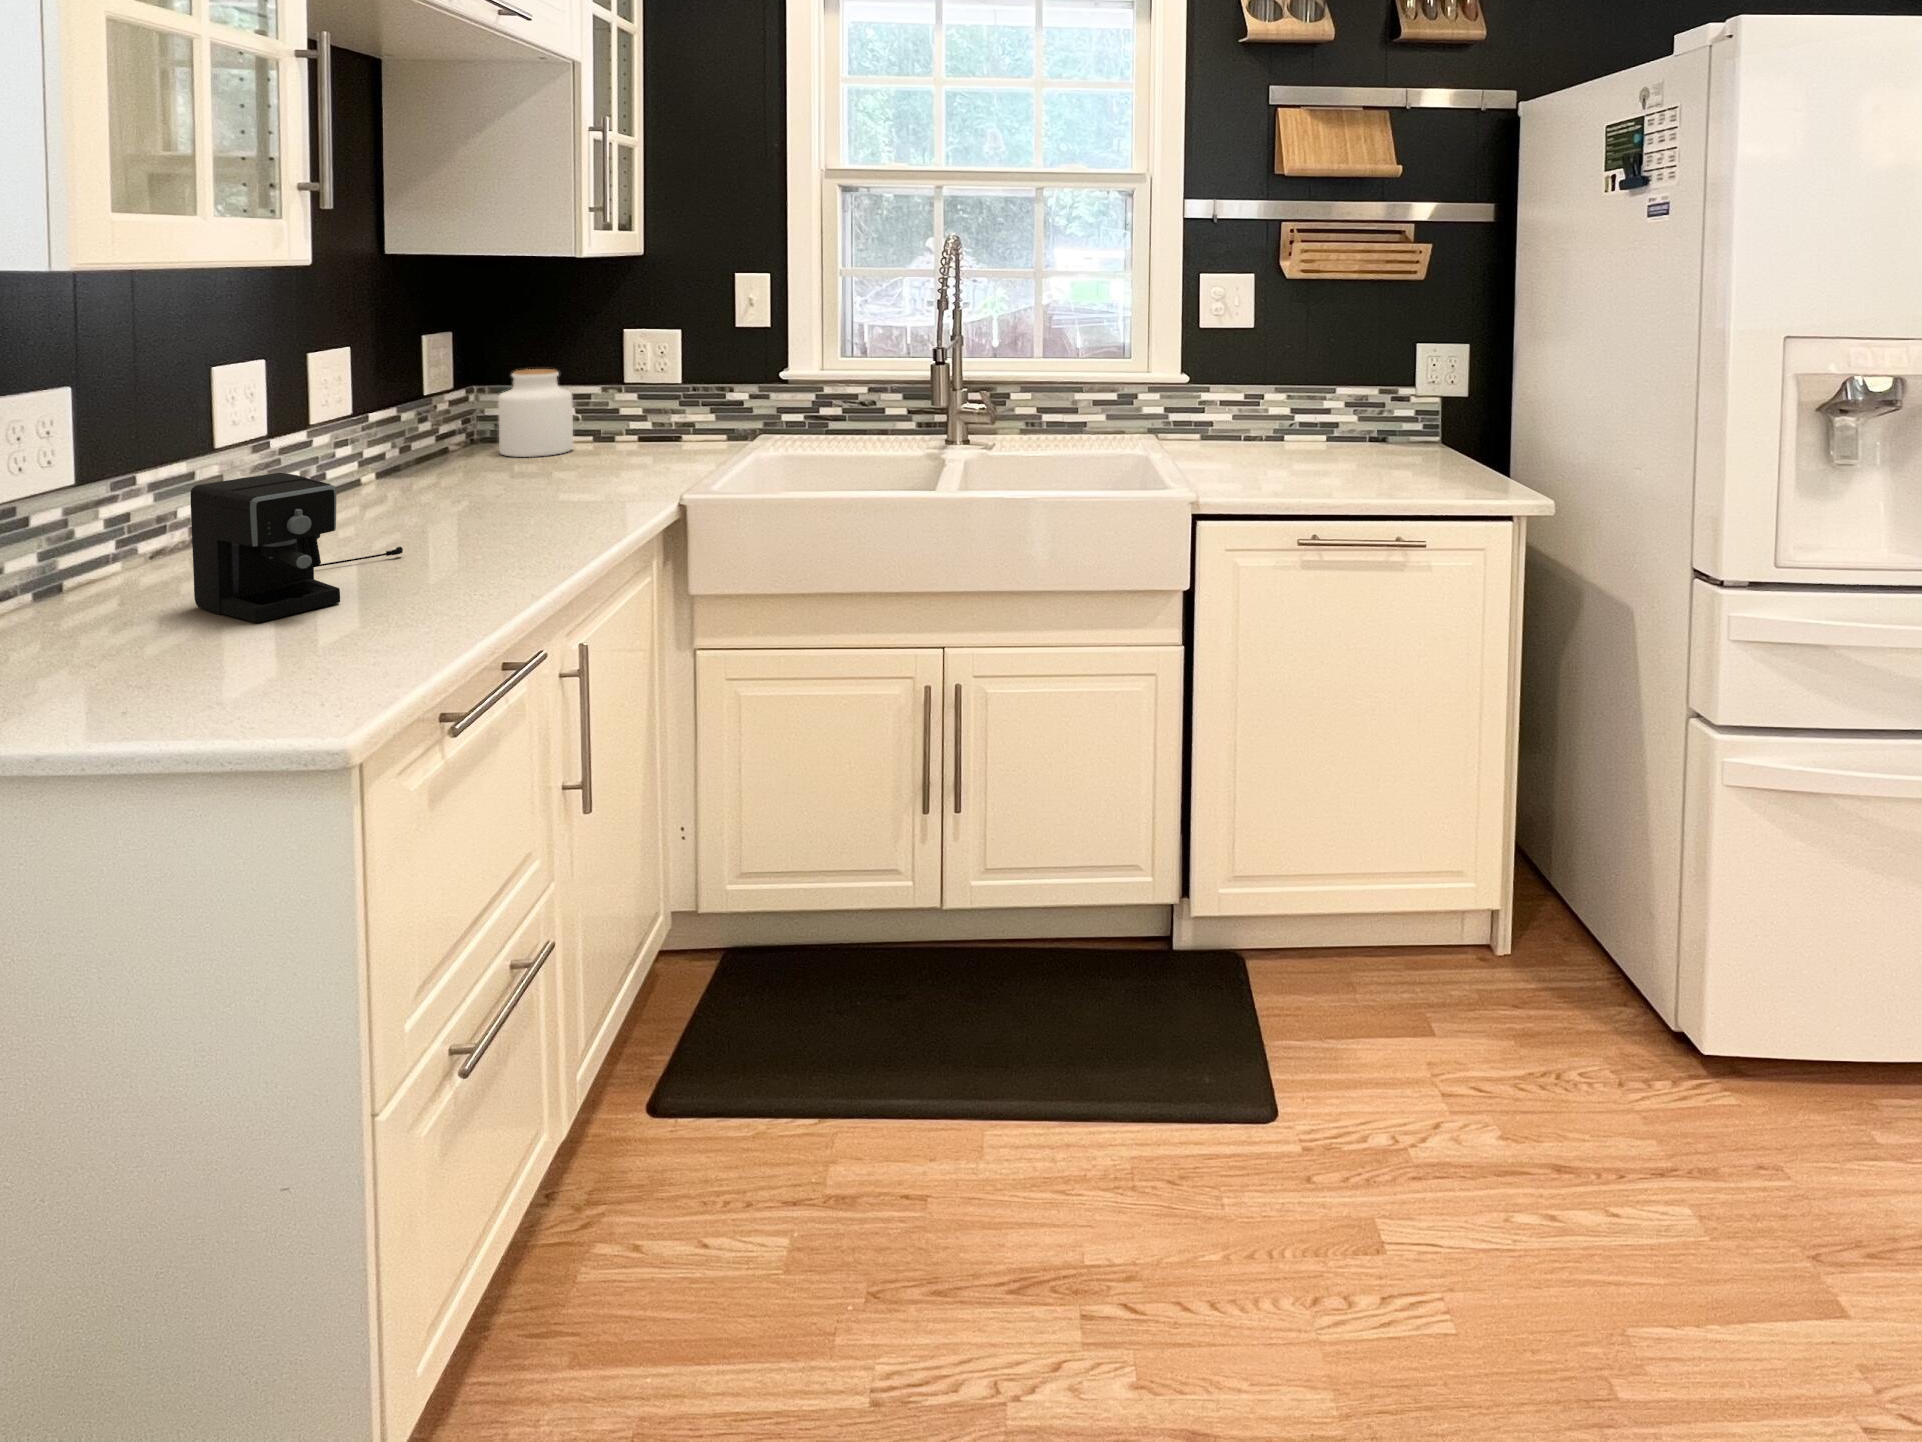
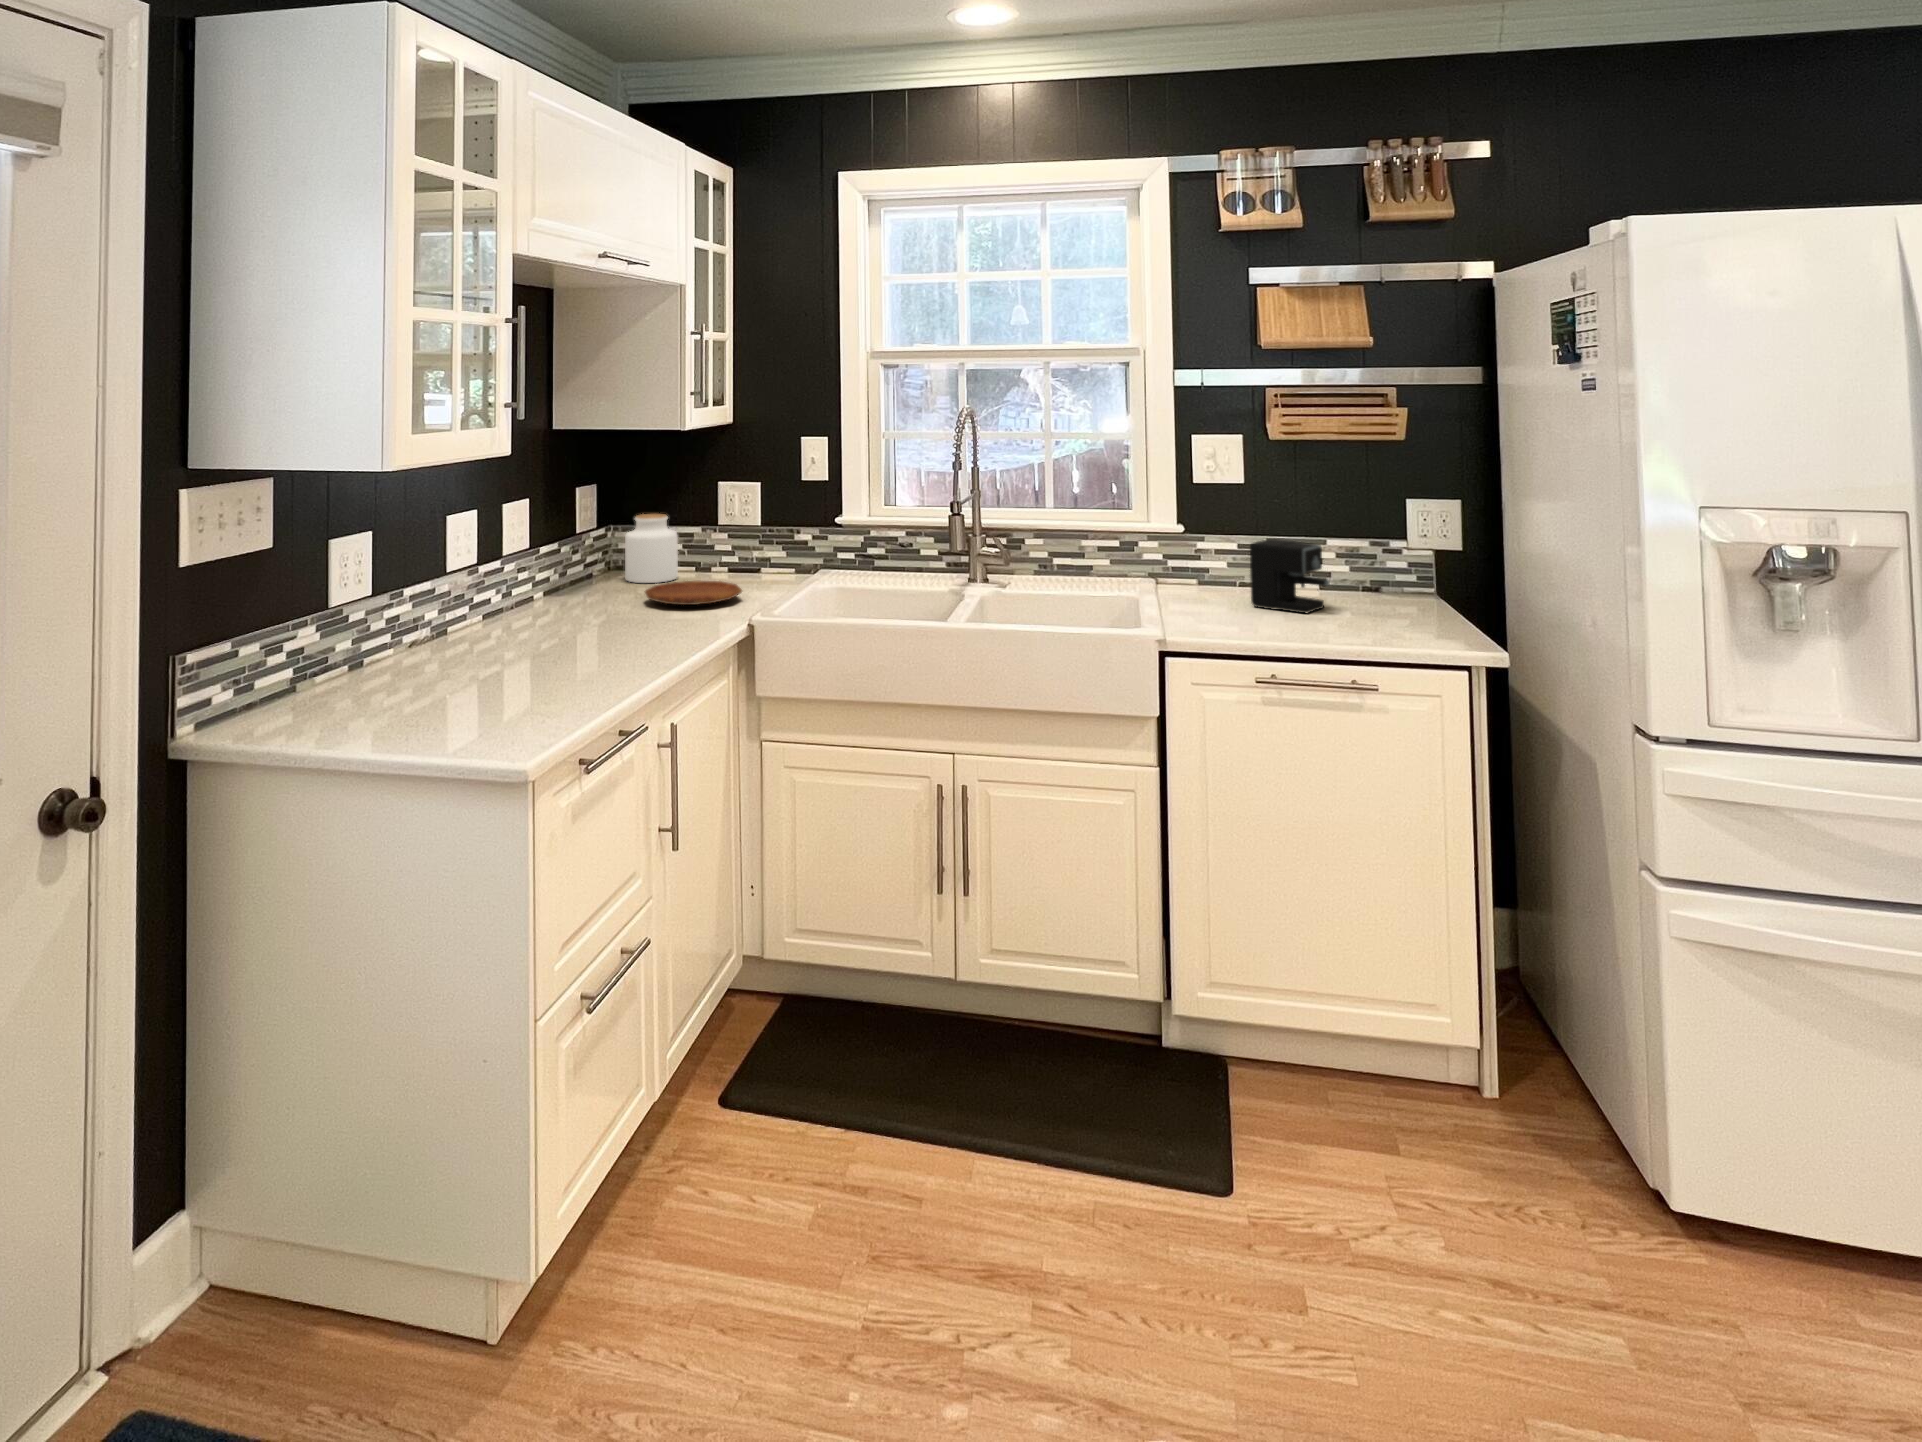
tray: none [528,451,666,482] -> present [644,581,742,605]
coffee maker: present [191,473,403,623] -> present [1250,539,1330,613]

